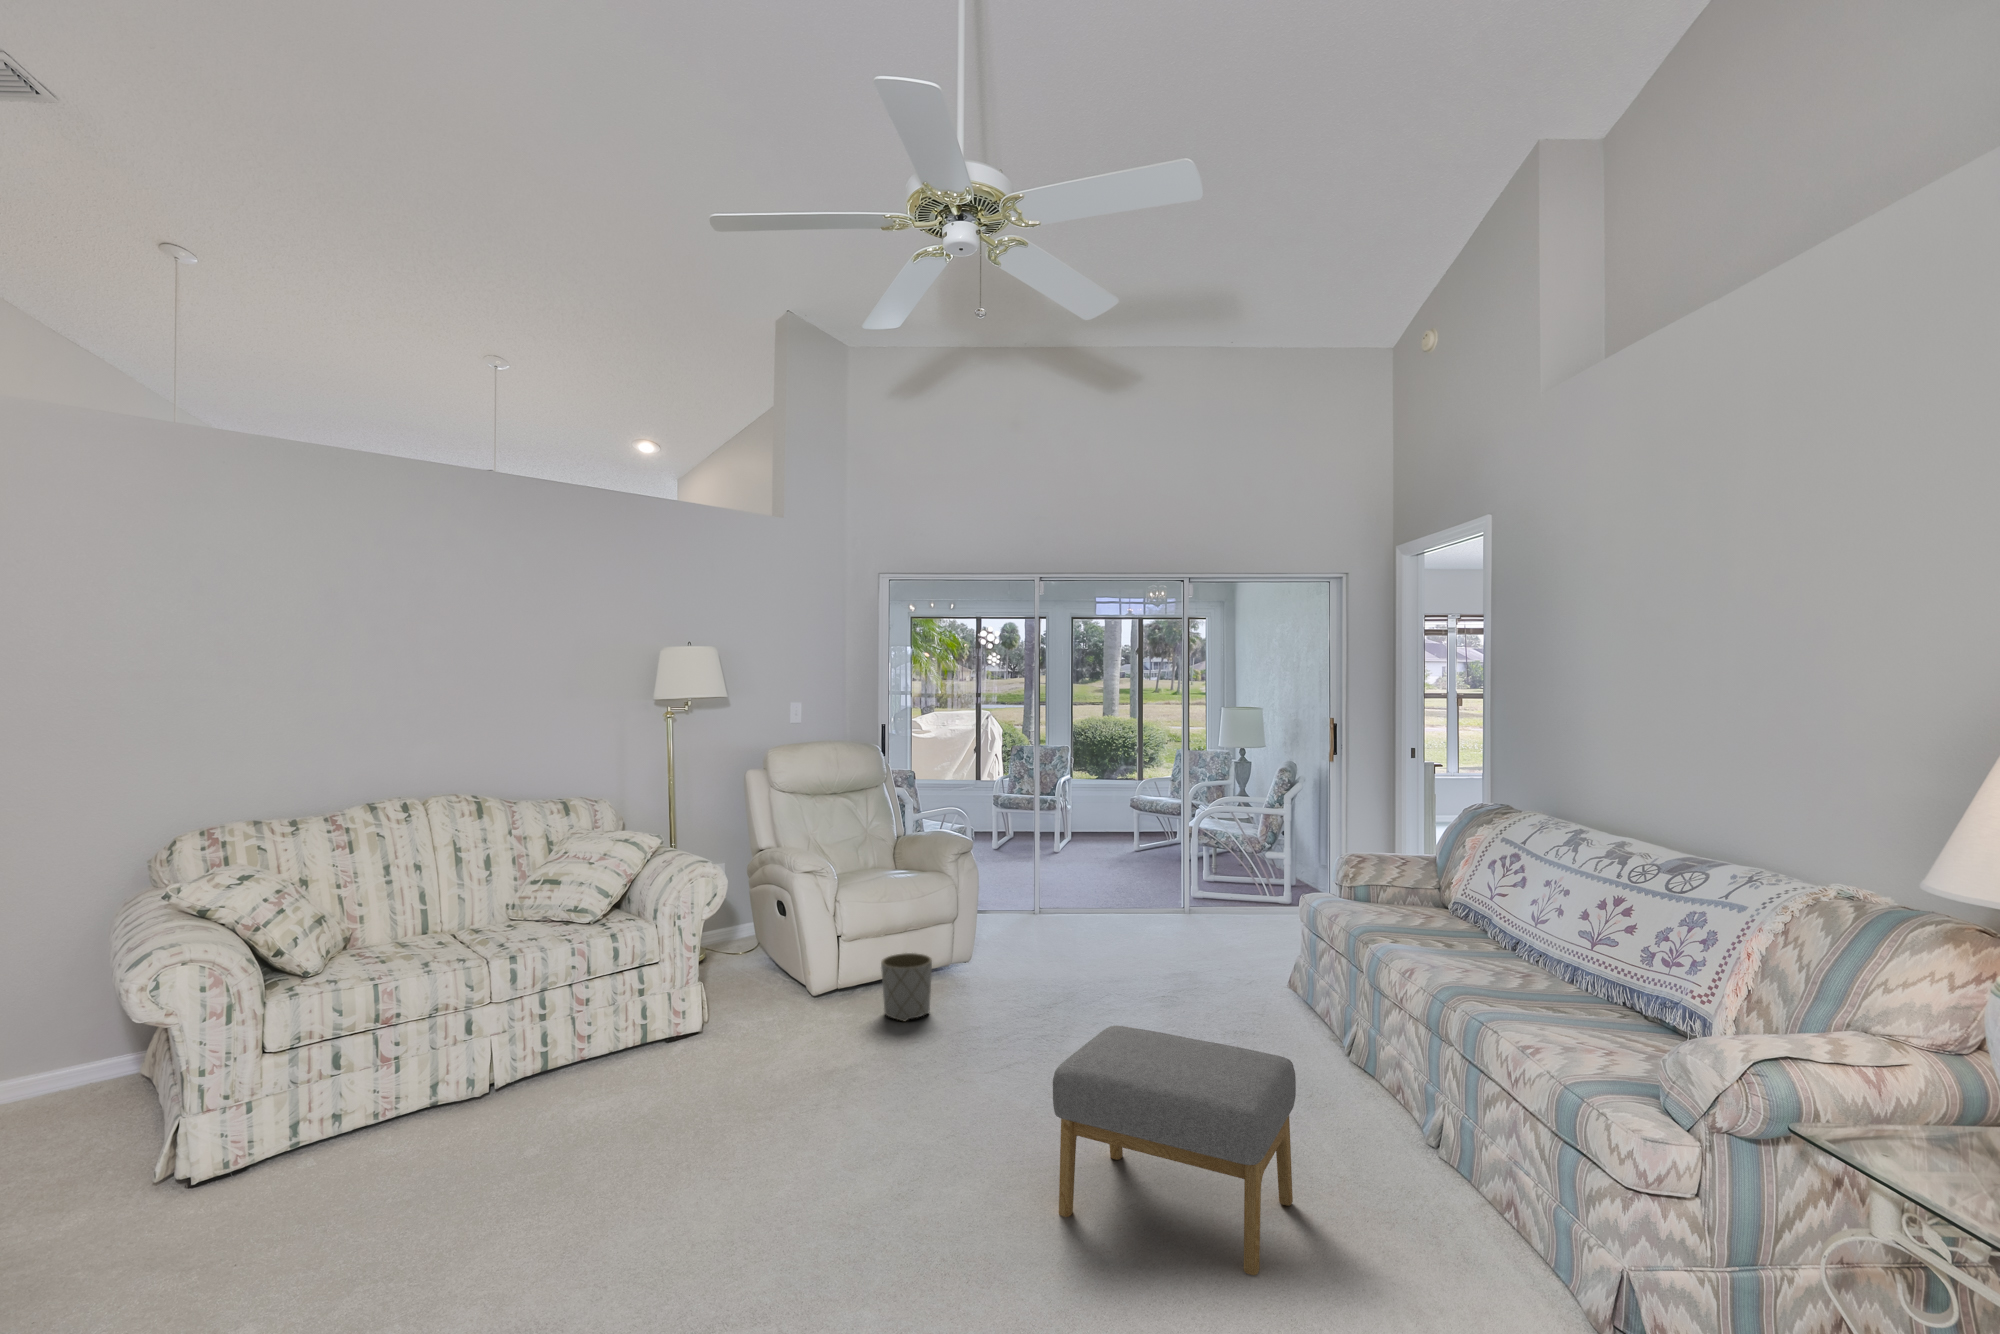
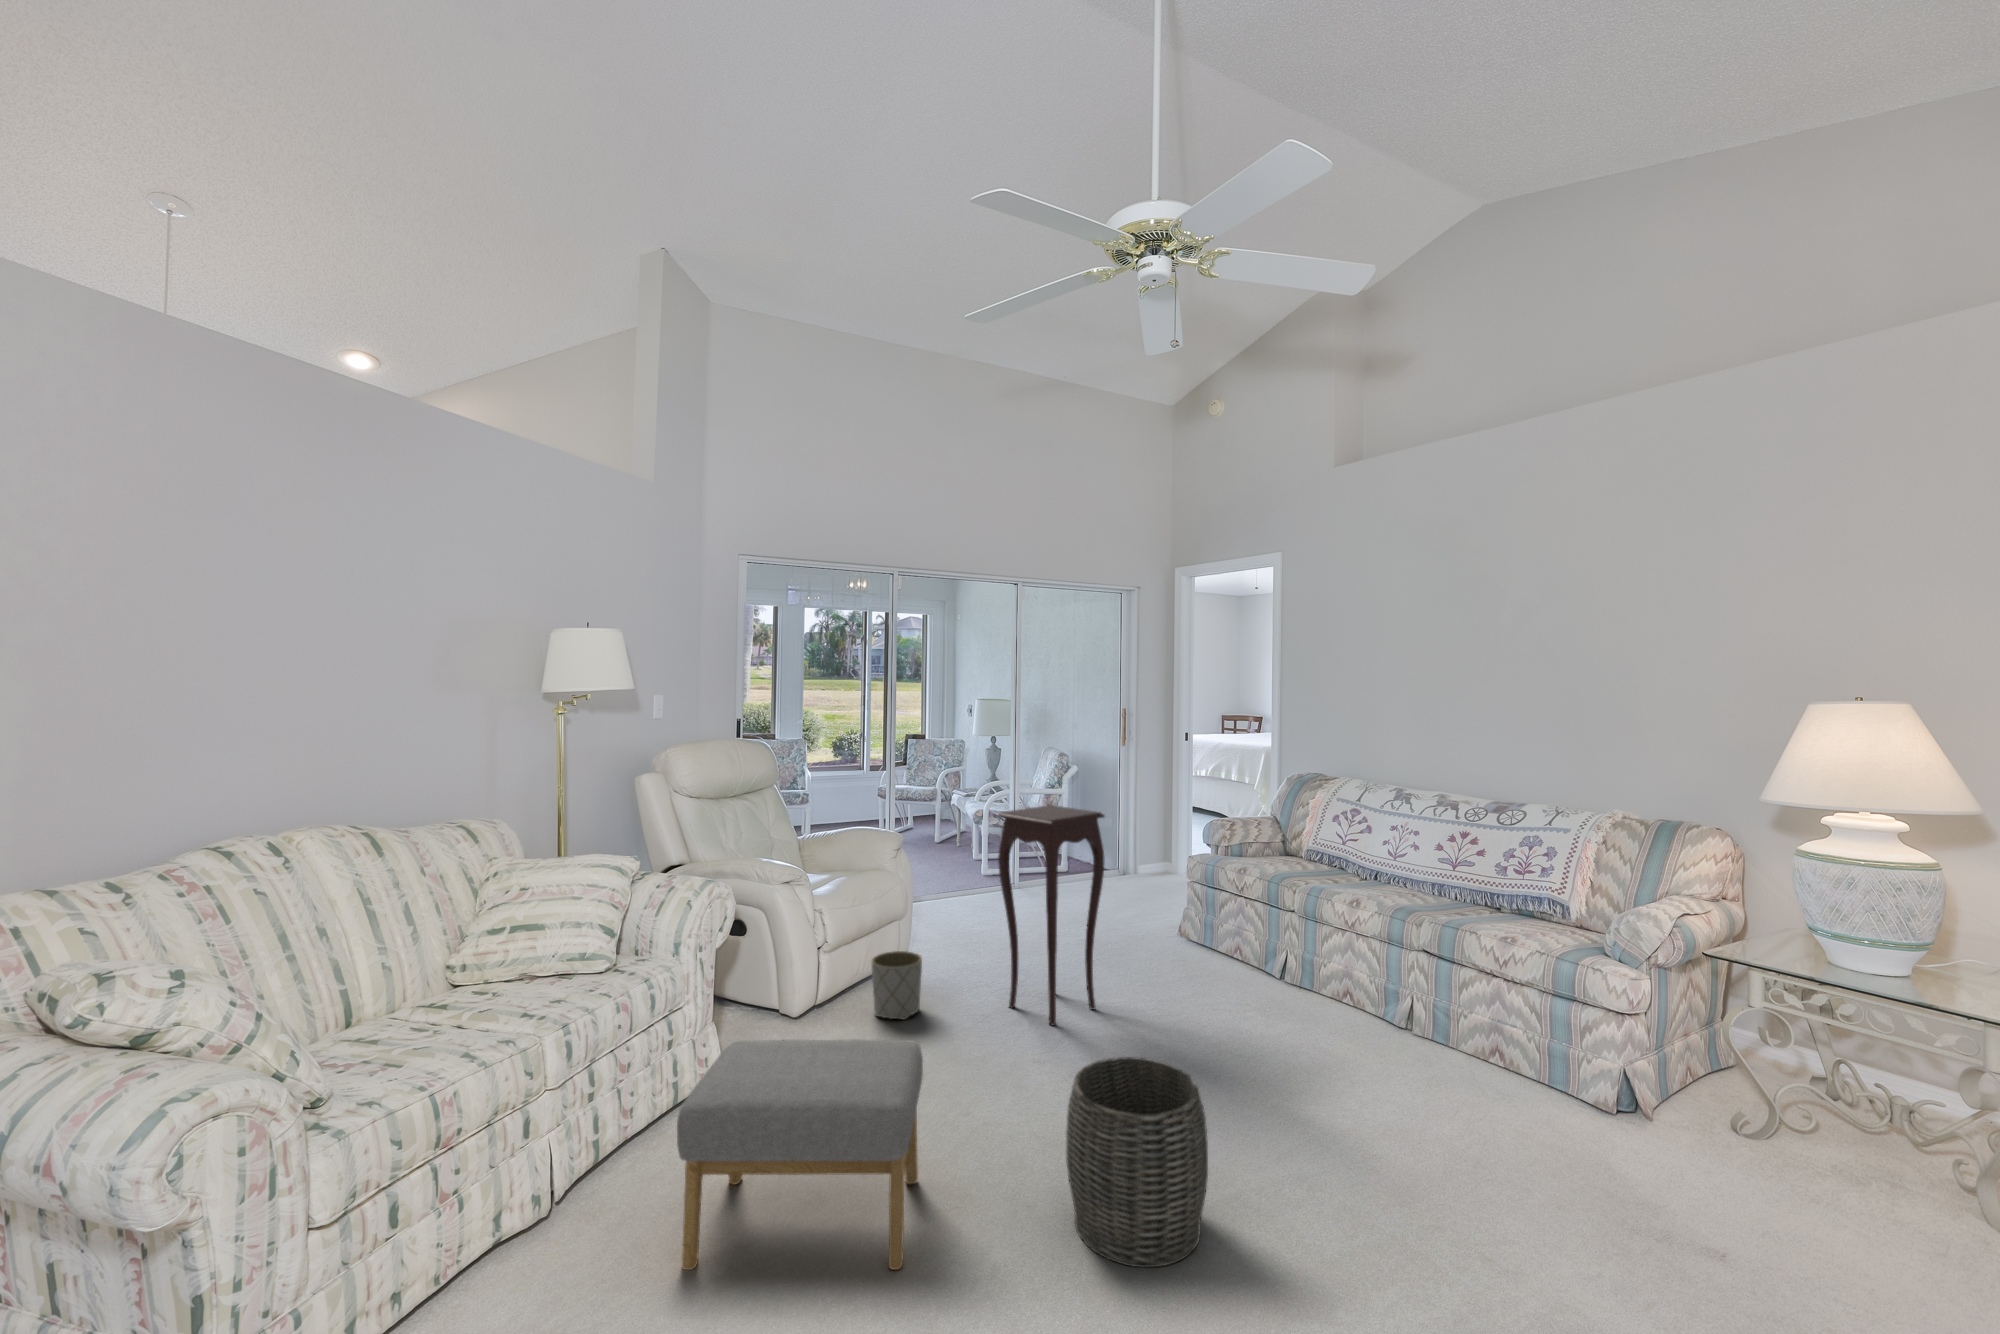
side table: none [1001,817,1104,1056] -> present [998,805,1104,1025]
footstool: present [1053,1026,1296,1275] -> present [677,1039,923,1270]
woven basket: none [762,1072,908,1282] -> present [1066,1057,1208,1267]

